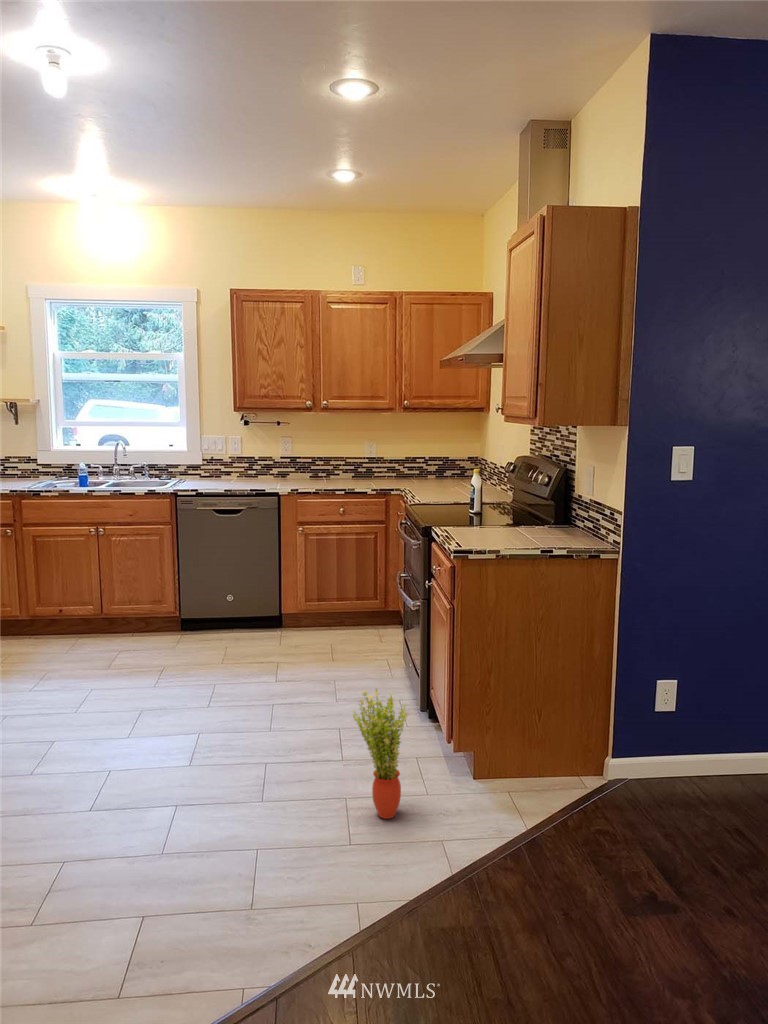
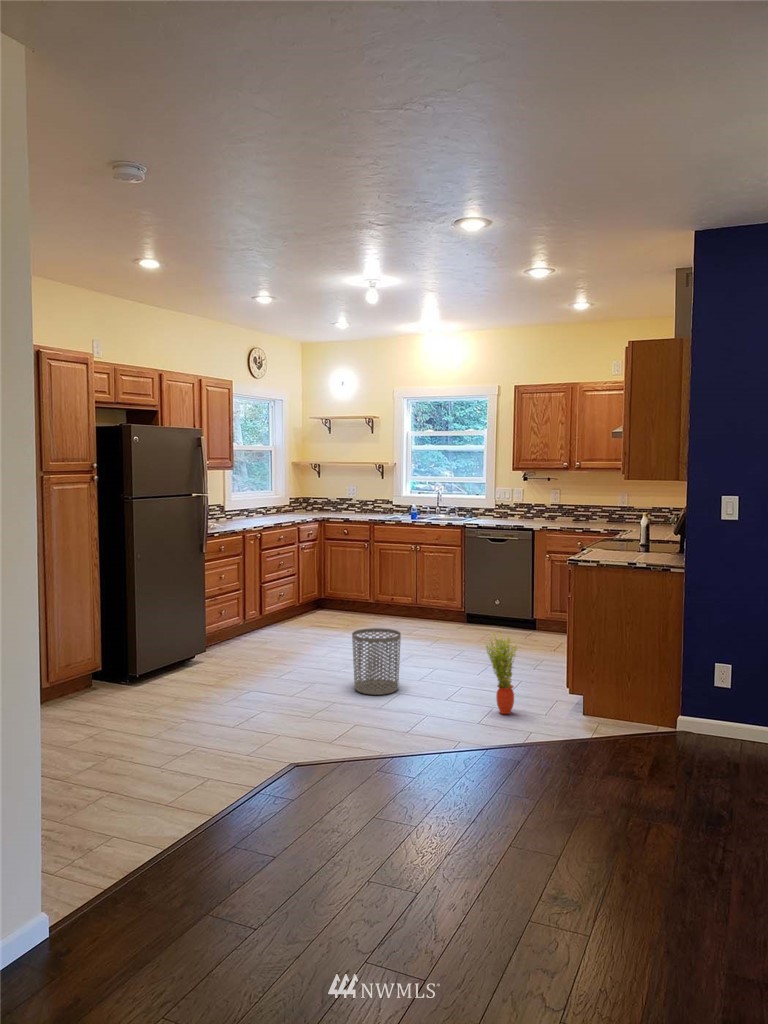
waste bin: none [85,702,179,837] -> present [352,628,401,695]

